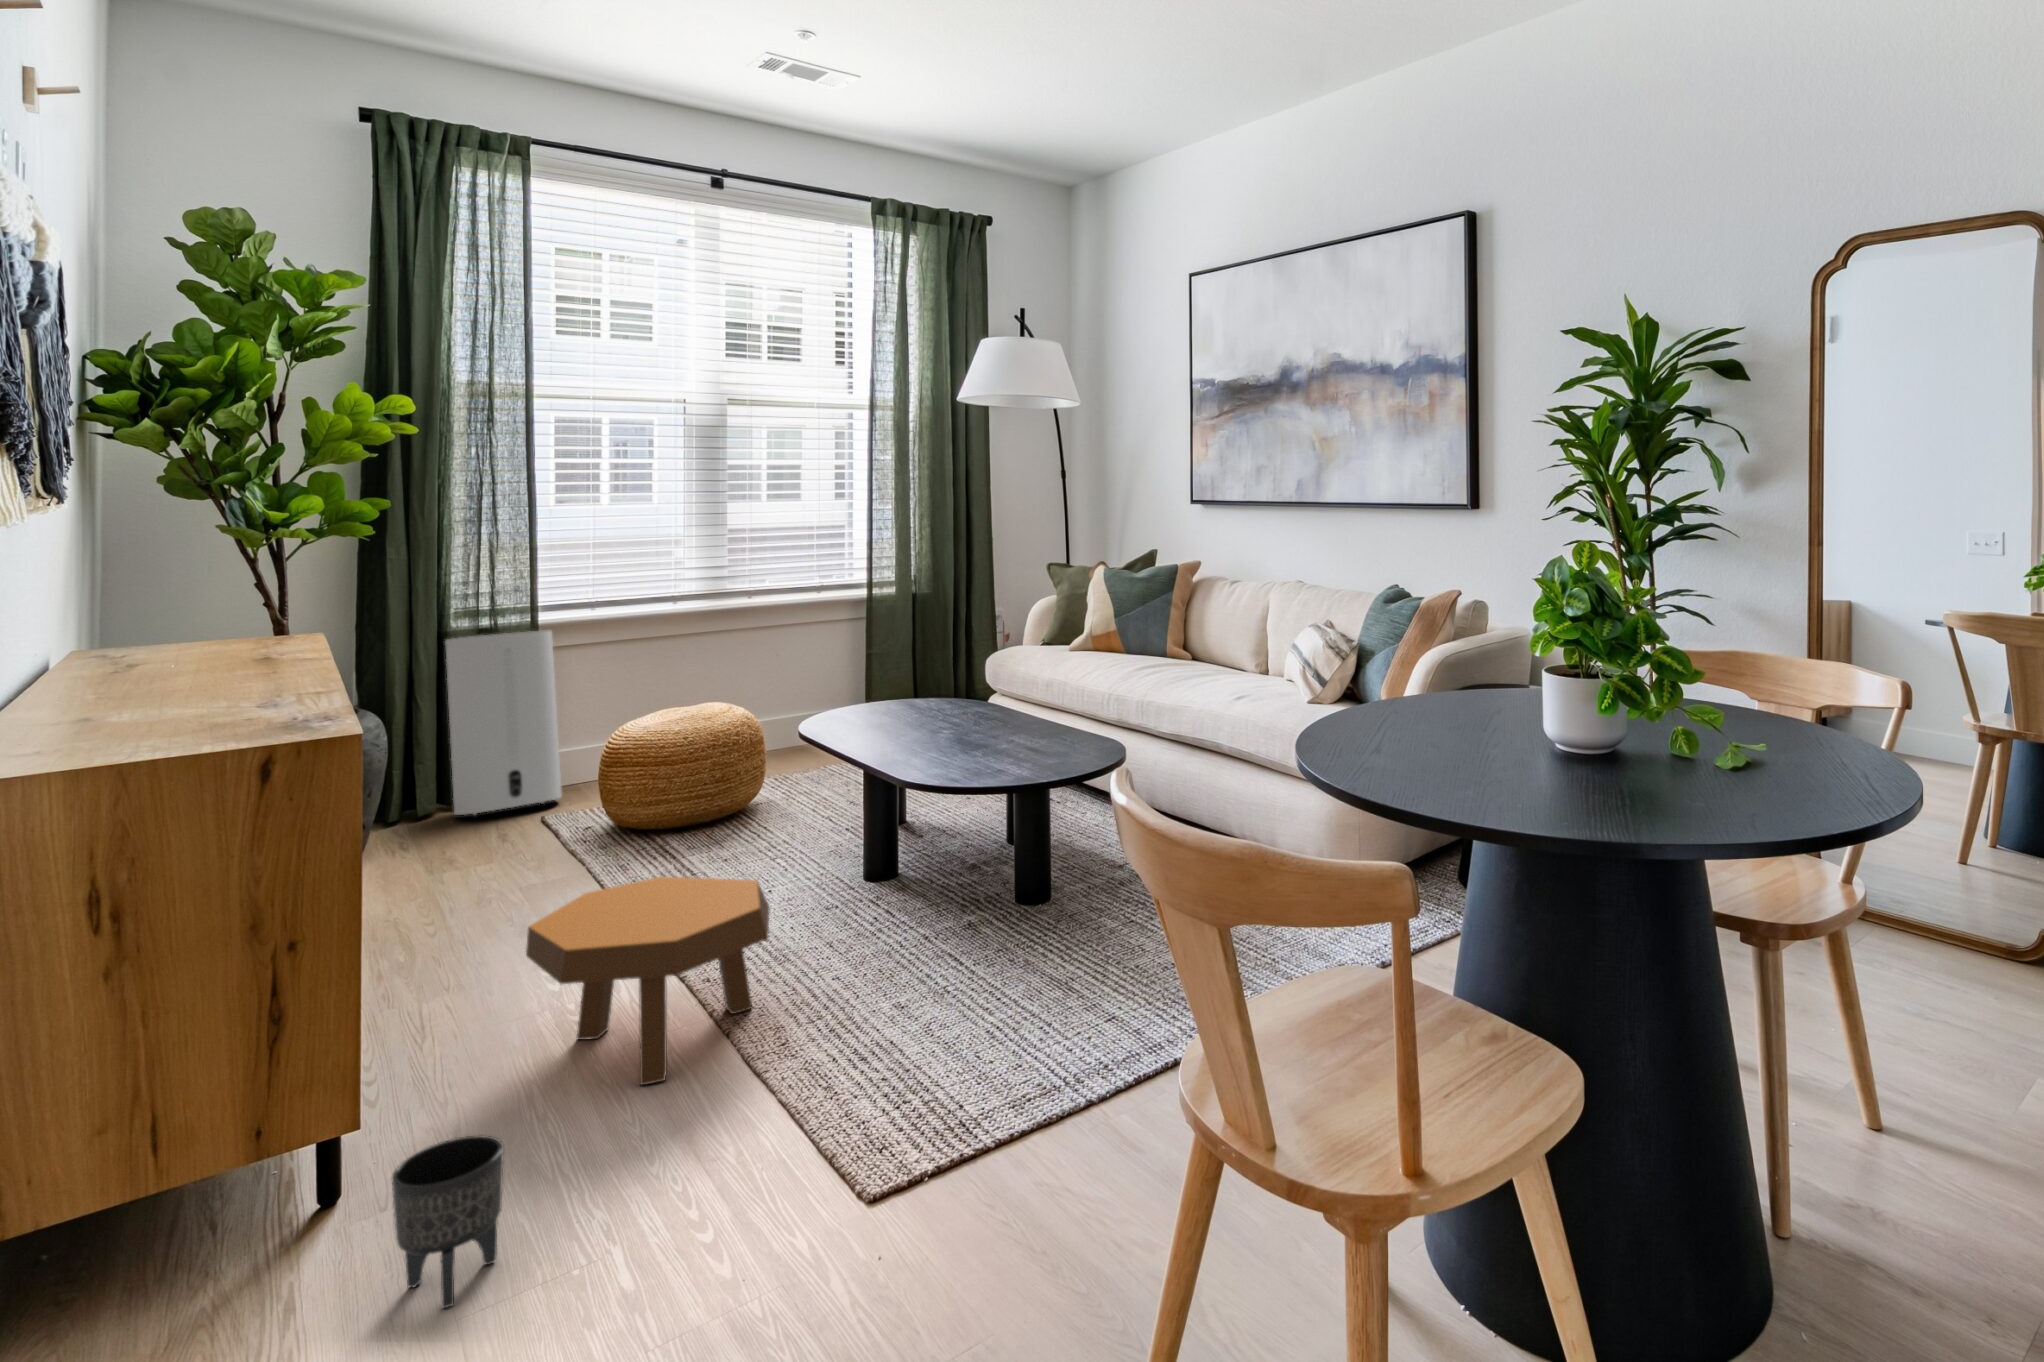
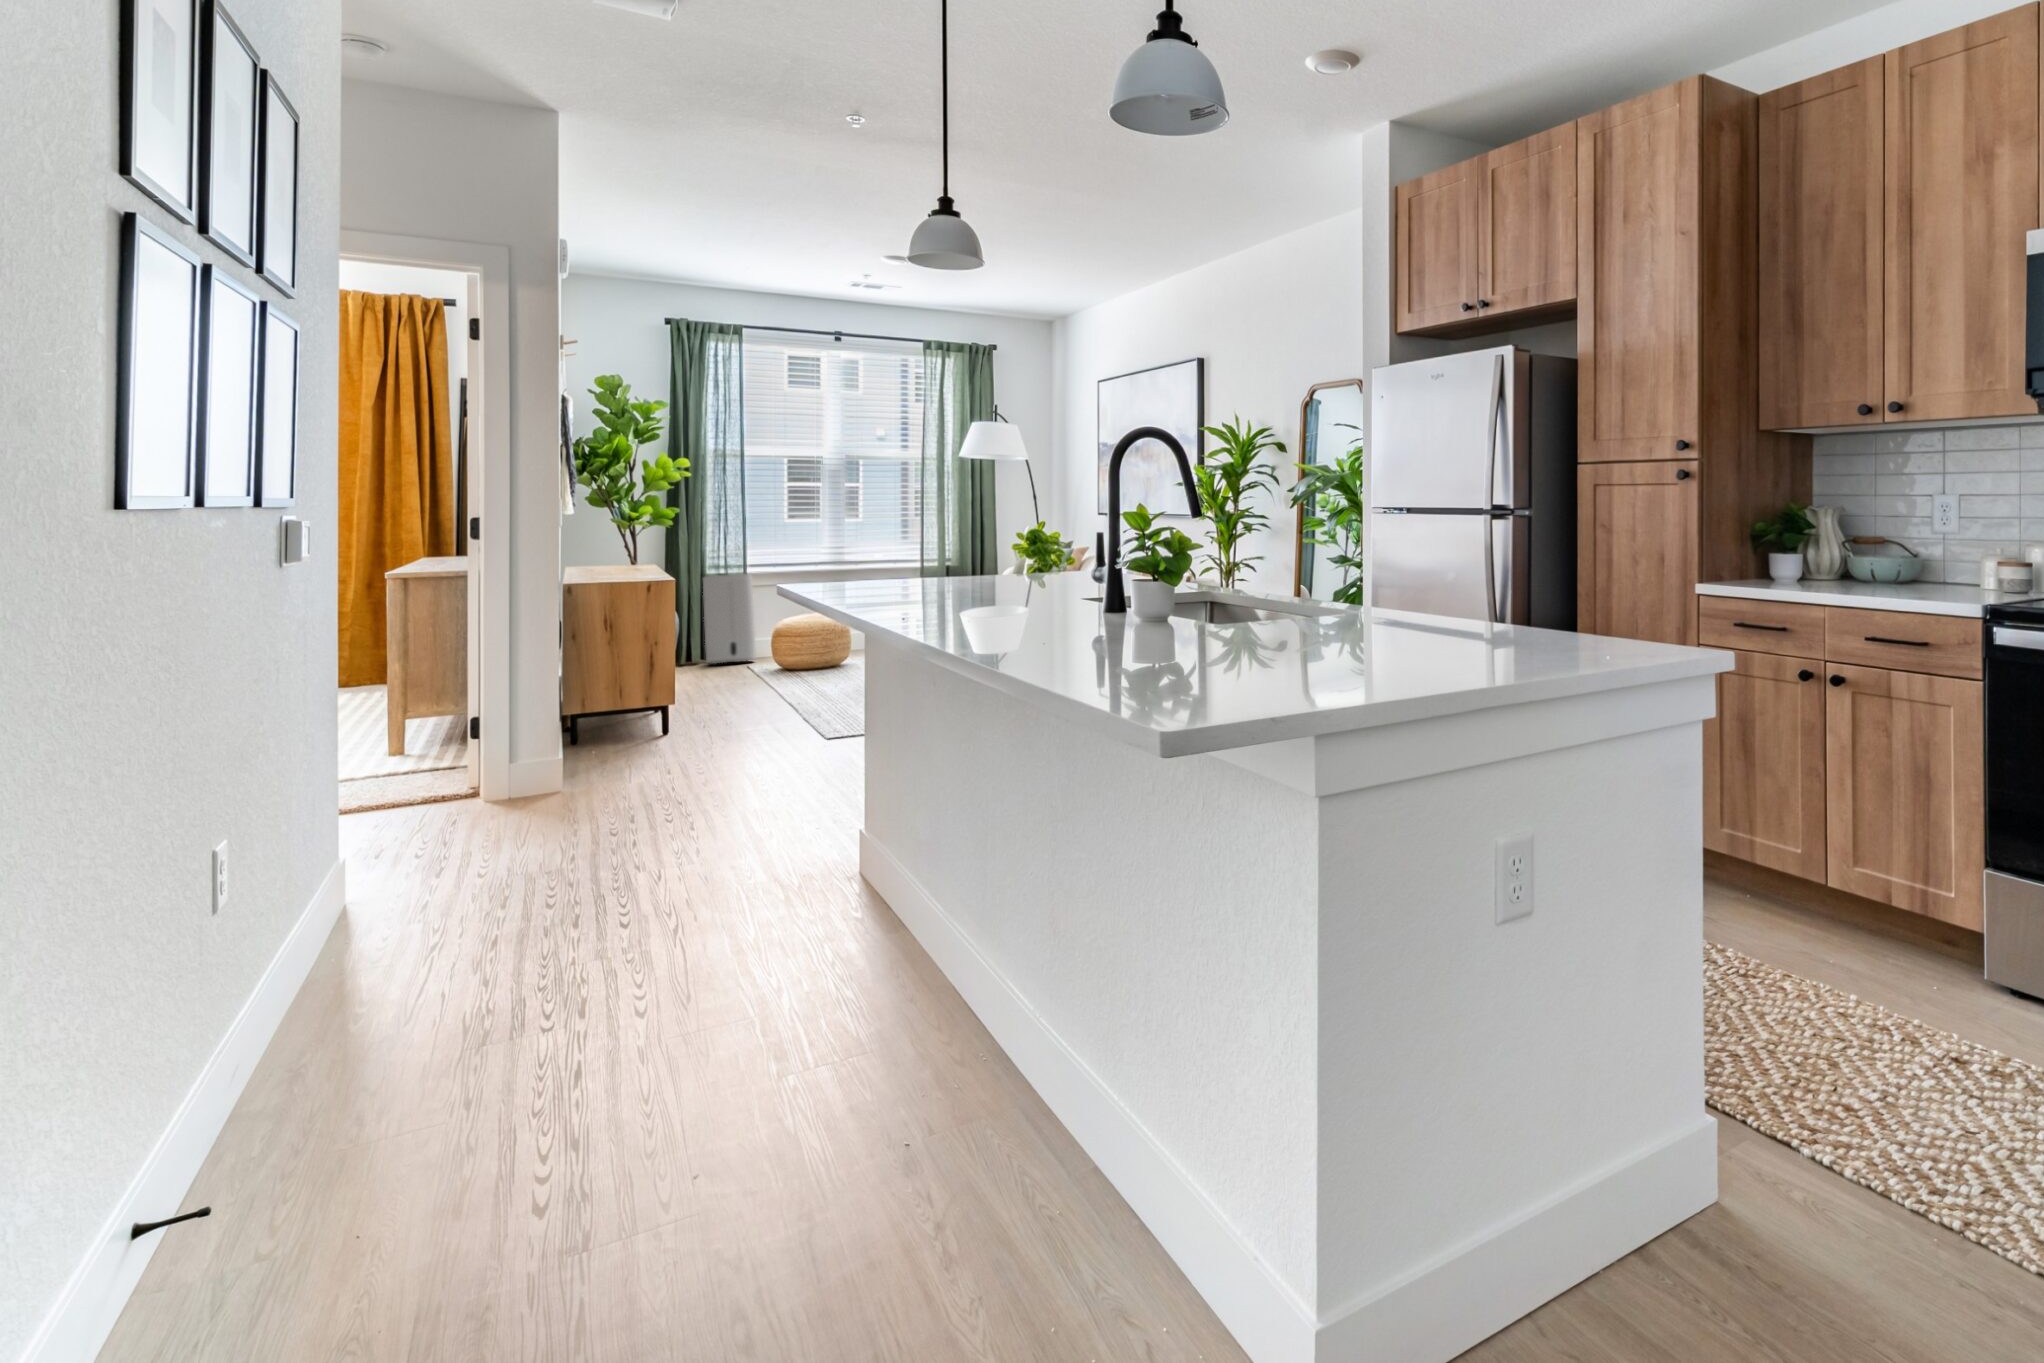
footstool: present [526,876,770,1085] -> none [722,652,814,712]
planter: present [392,1135,504,1308] -> none [676,693,707,735]

